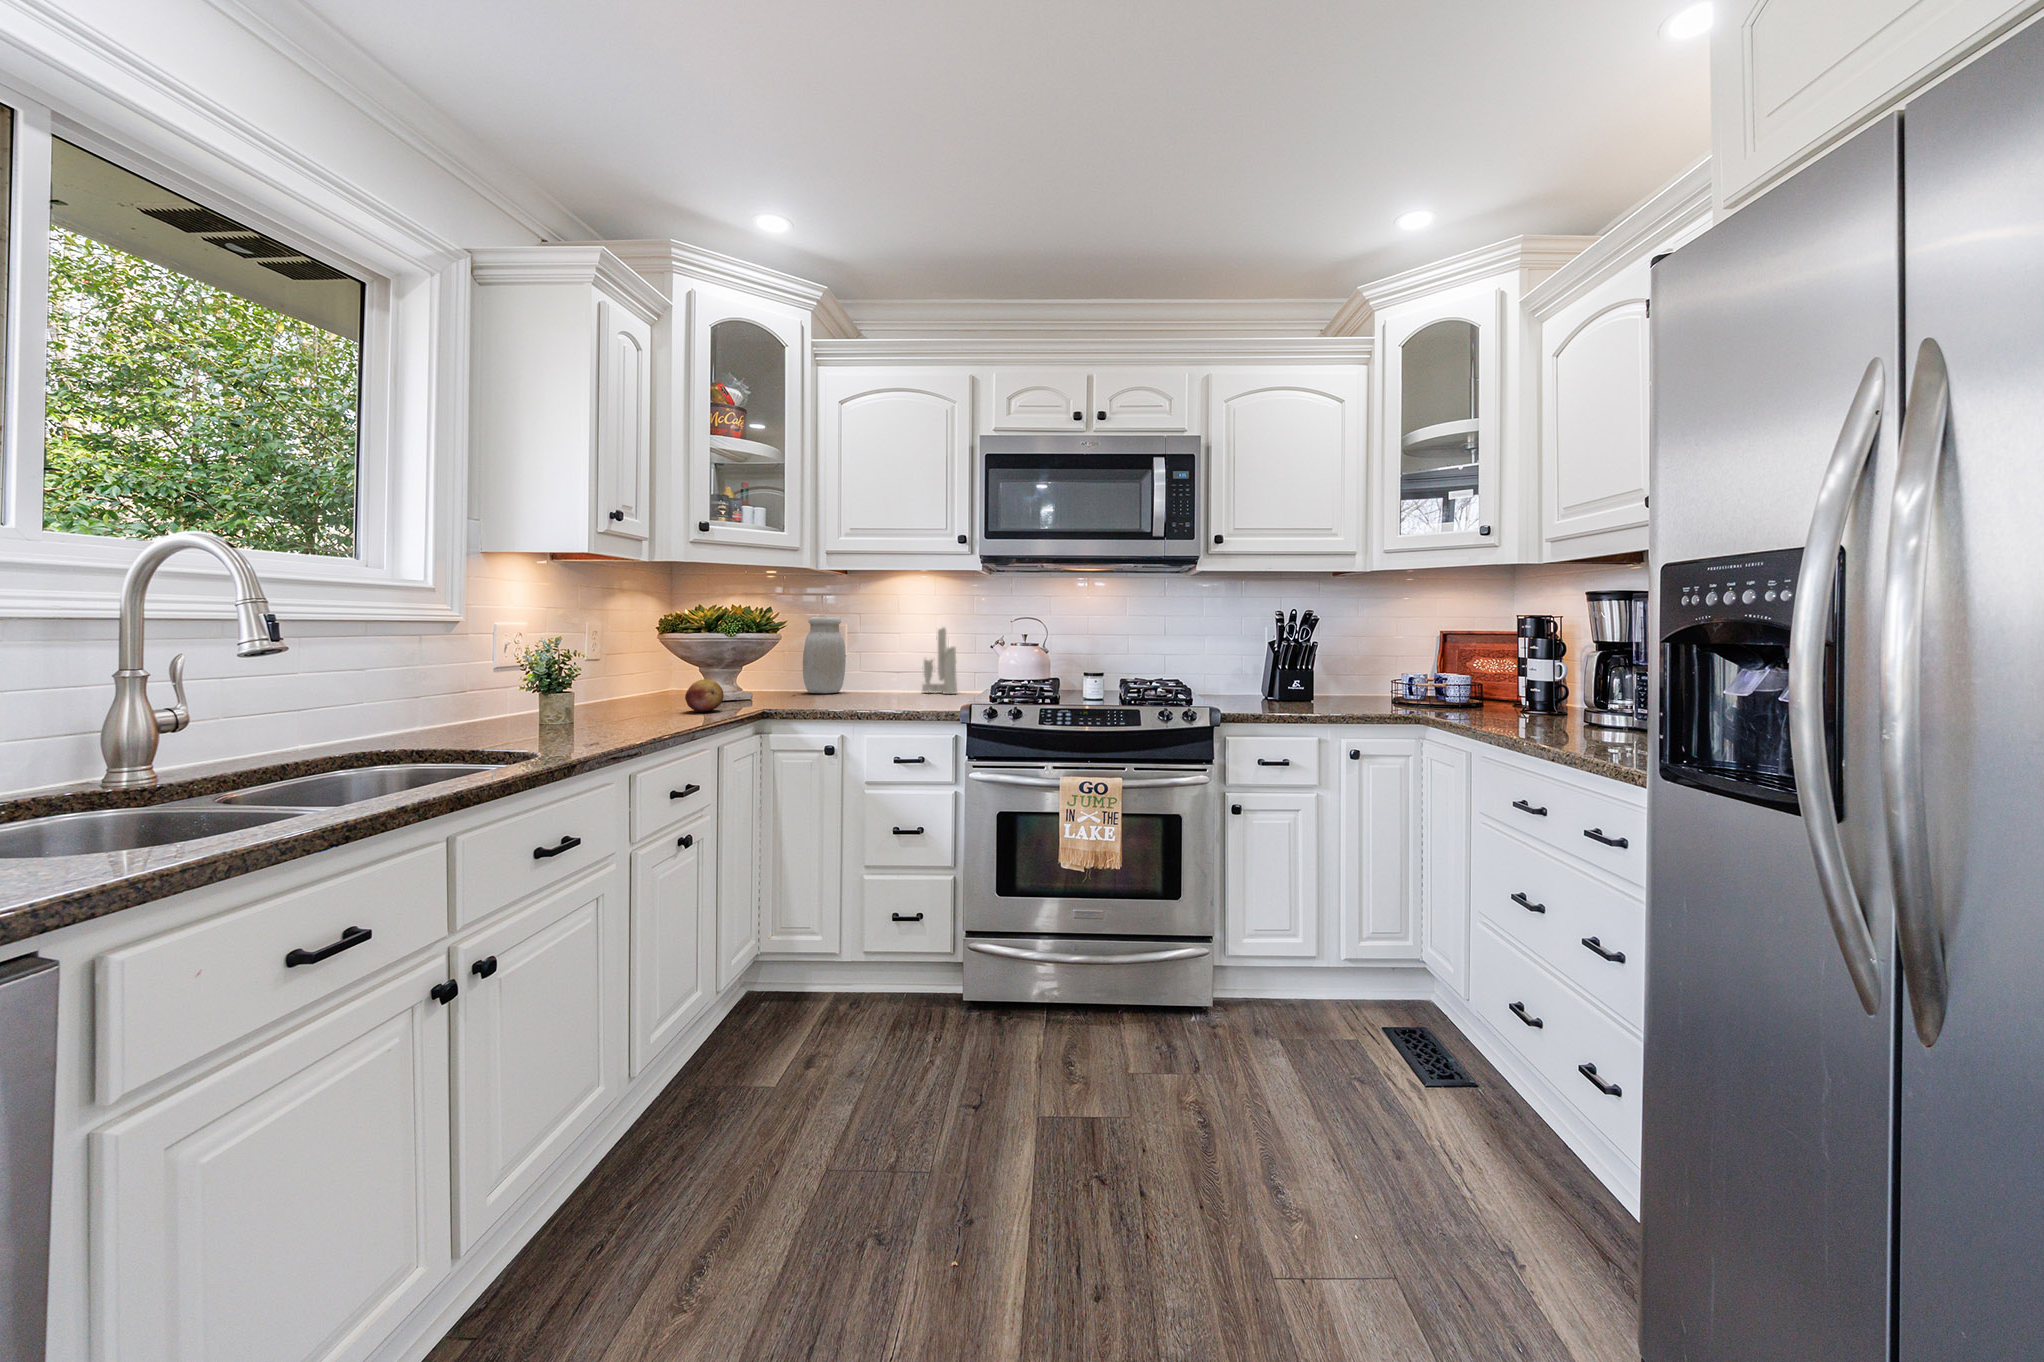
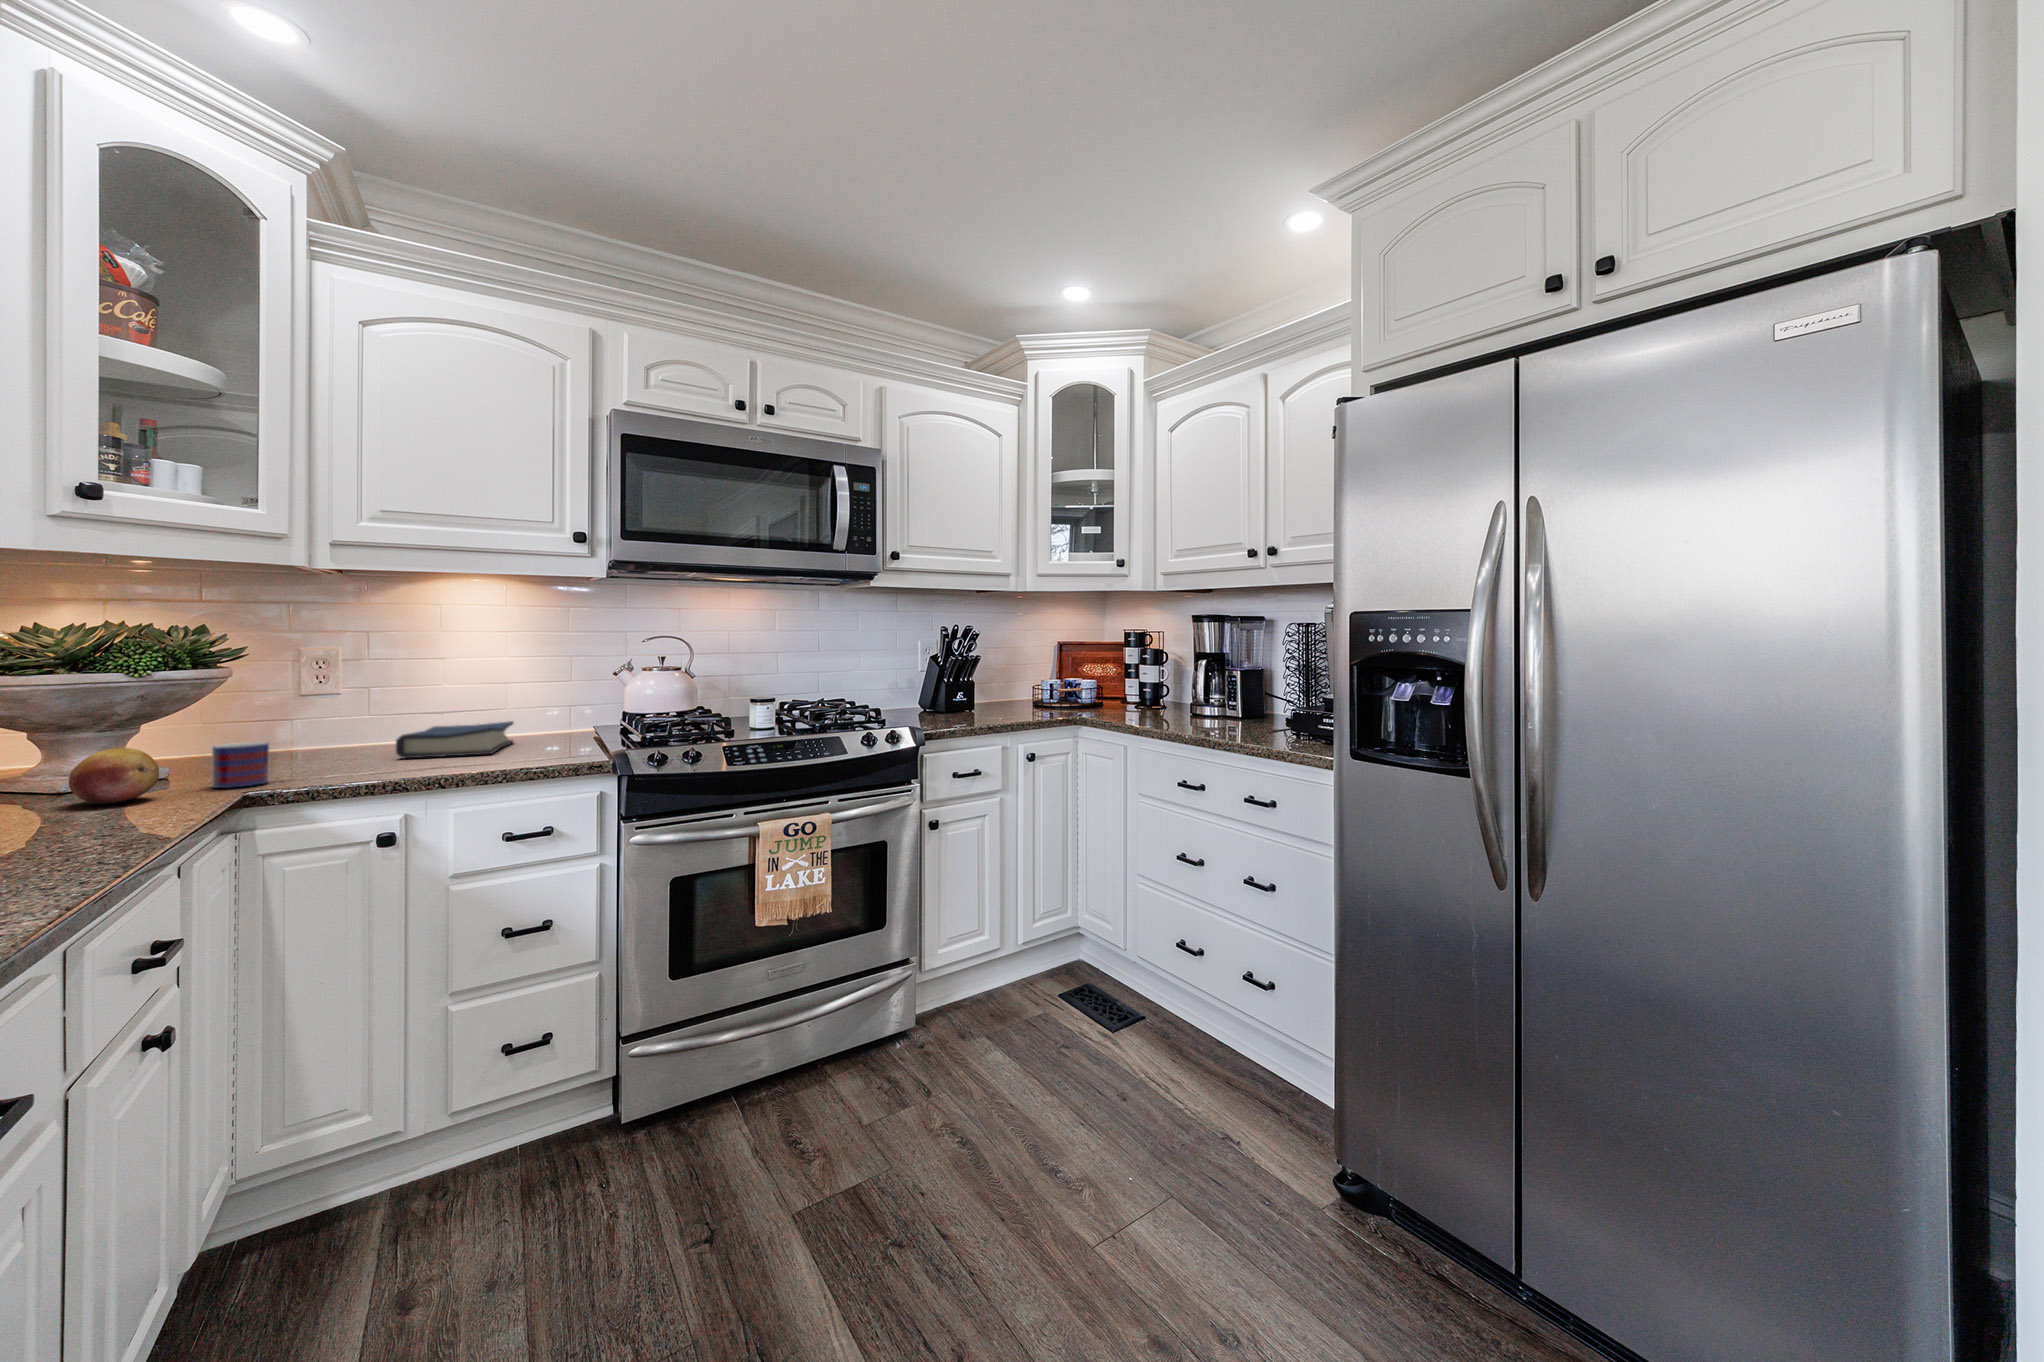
jar: present [803,617,846,693] -> none [257,635,345,753]
candle: present [922,627,957,694] -> none [484,628,547,737]
hardback book: none [854,680,931,702] -> present [396,721,513,758]
mug: none [751,682,780,709] -> present [212,742,269,788]

